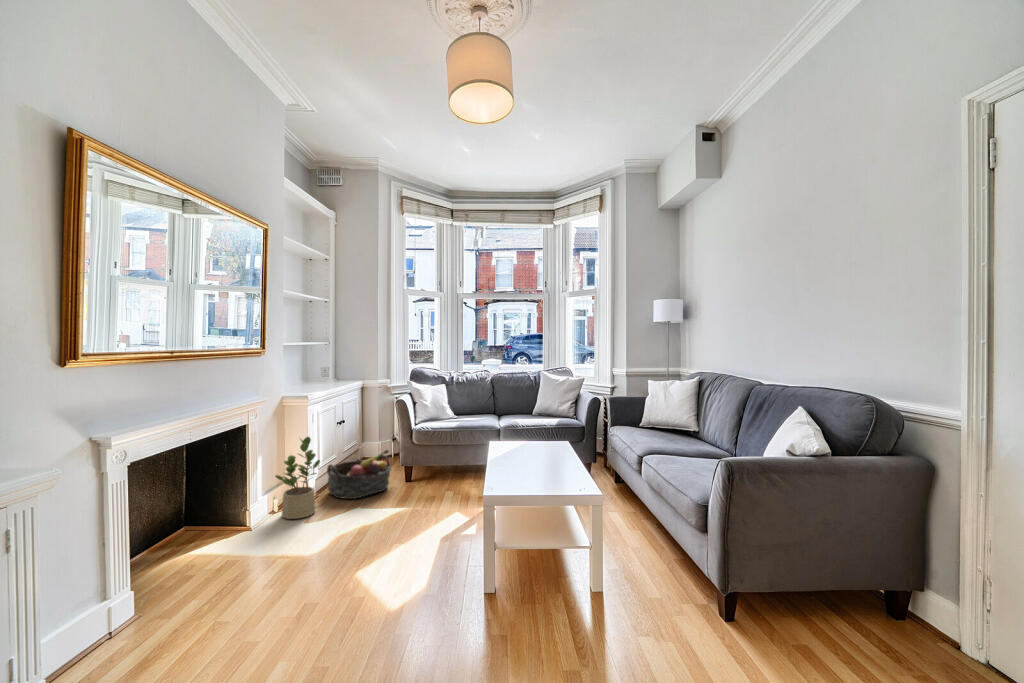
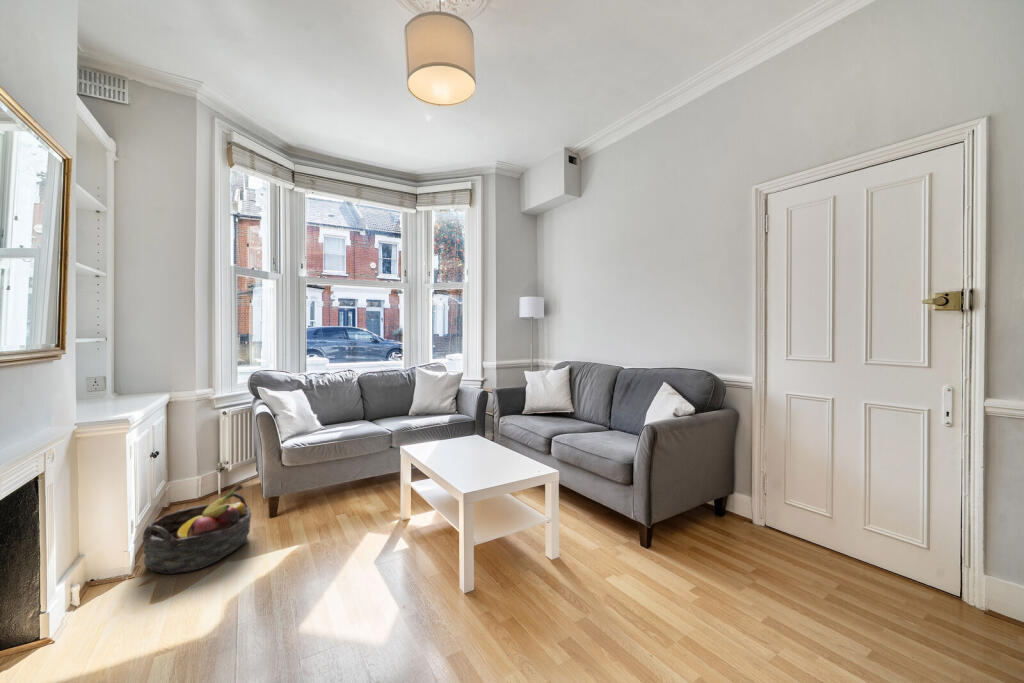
potted plant: present [275,437,320,519] -> none [47,492,145,641]

